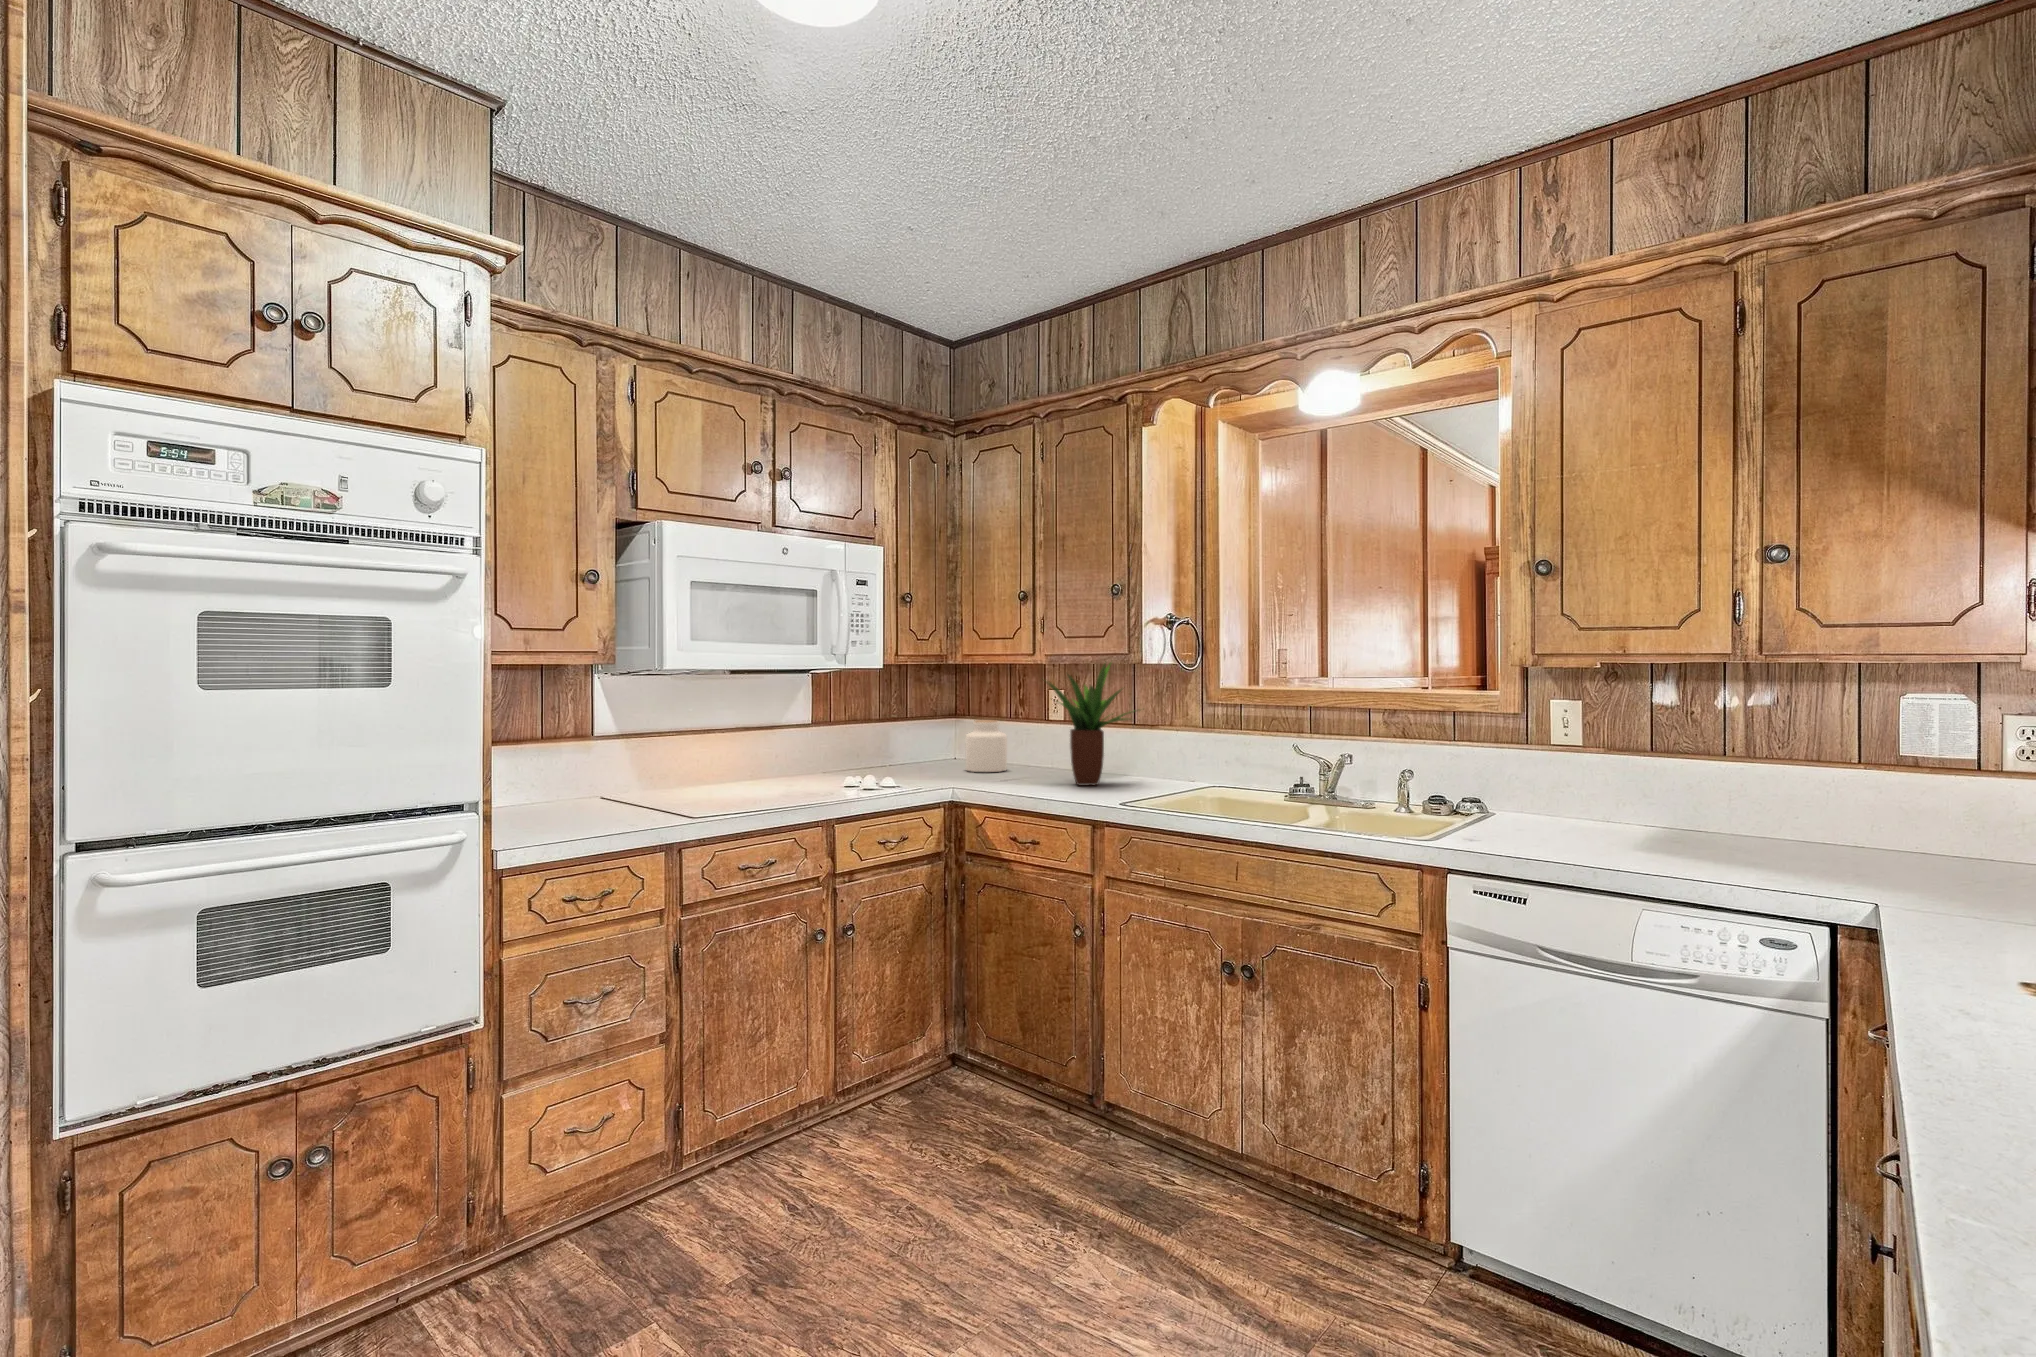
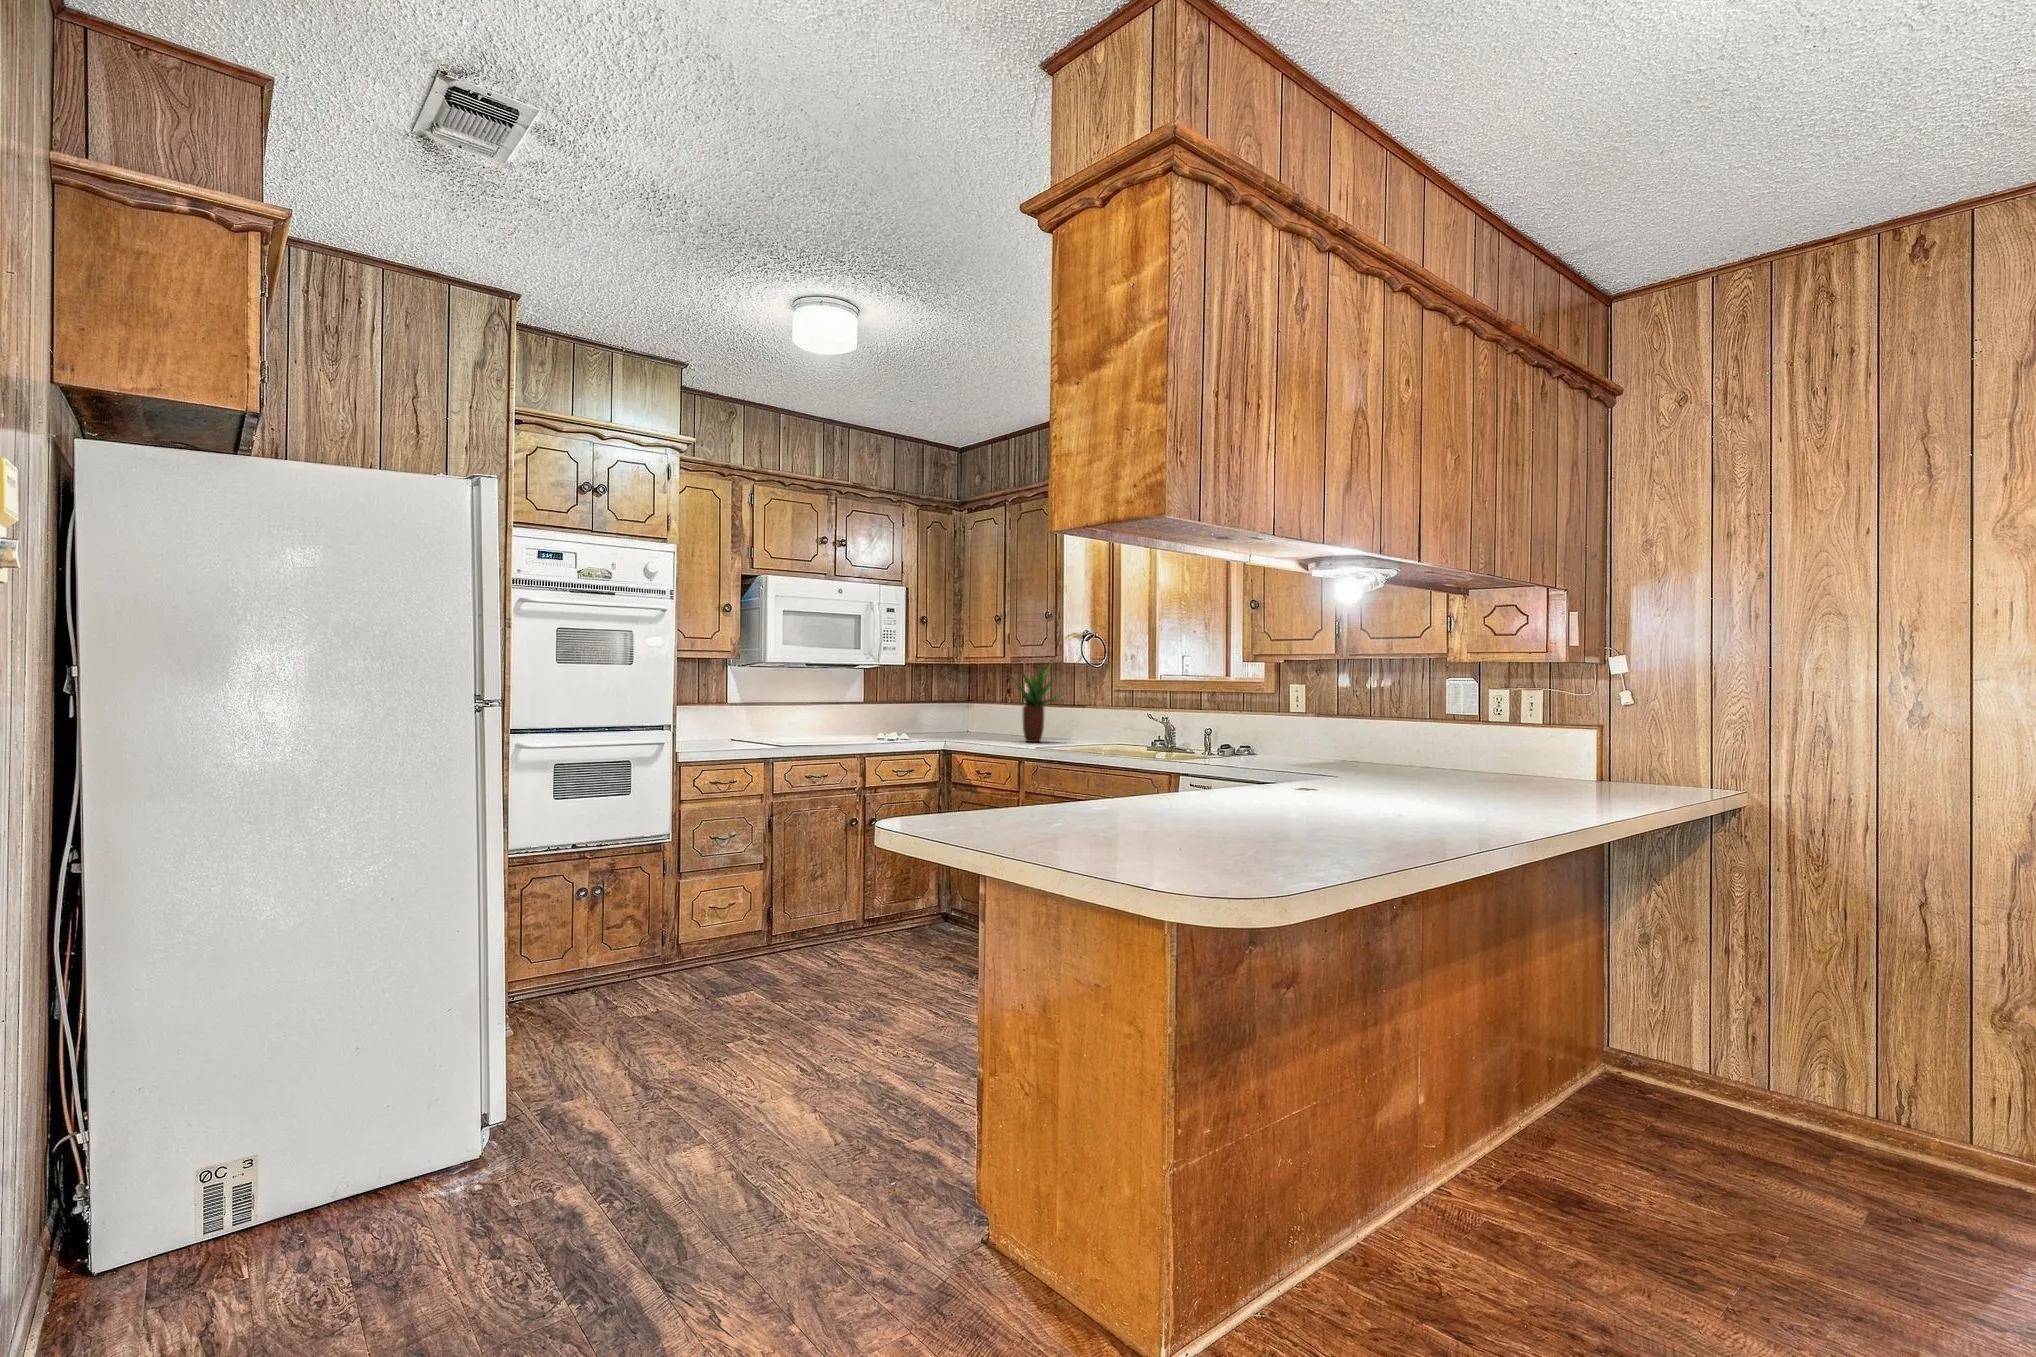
jar: present [966,720,1007,772] -> none [965,703,993,737]

